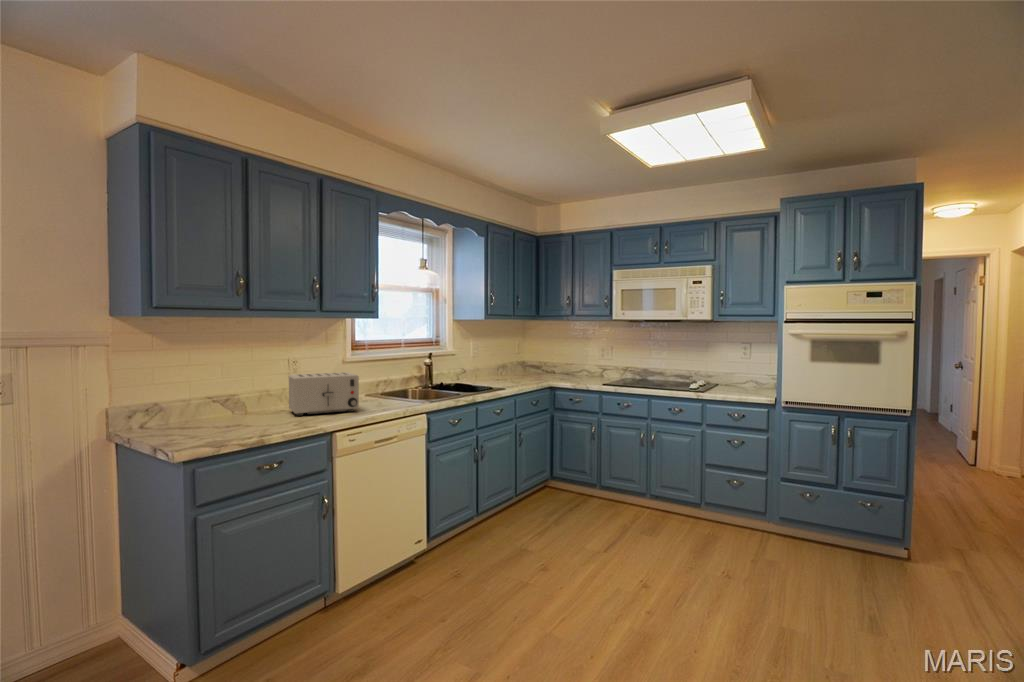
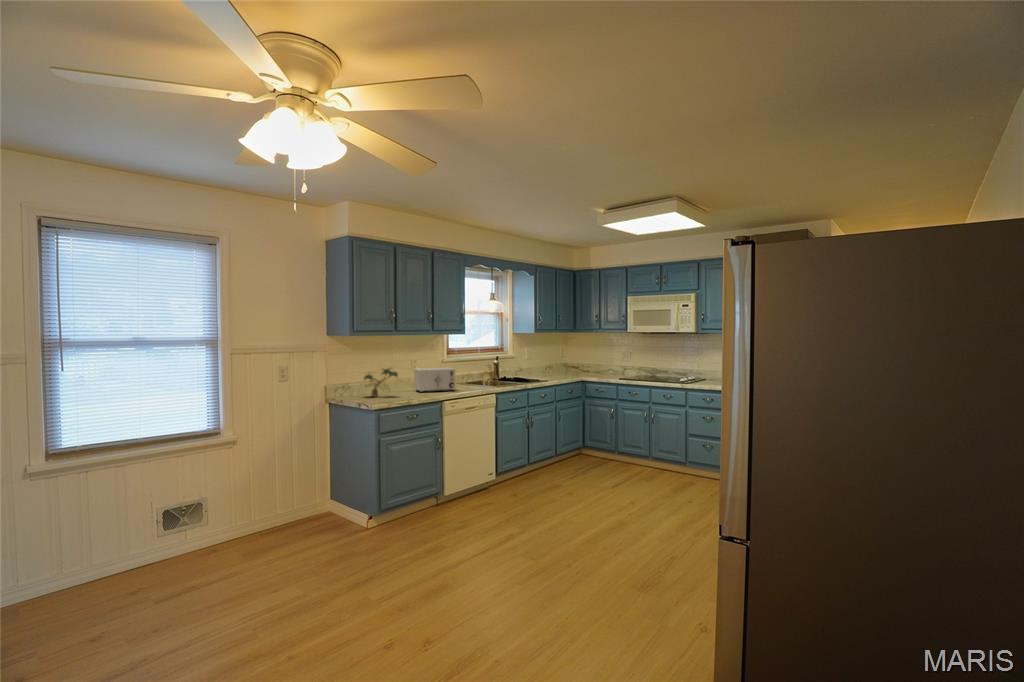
potted plant: none [170,372,258,429] -> present [364,368,398,397]

